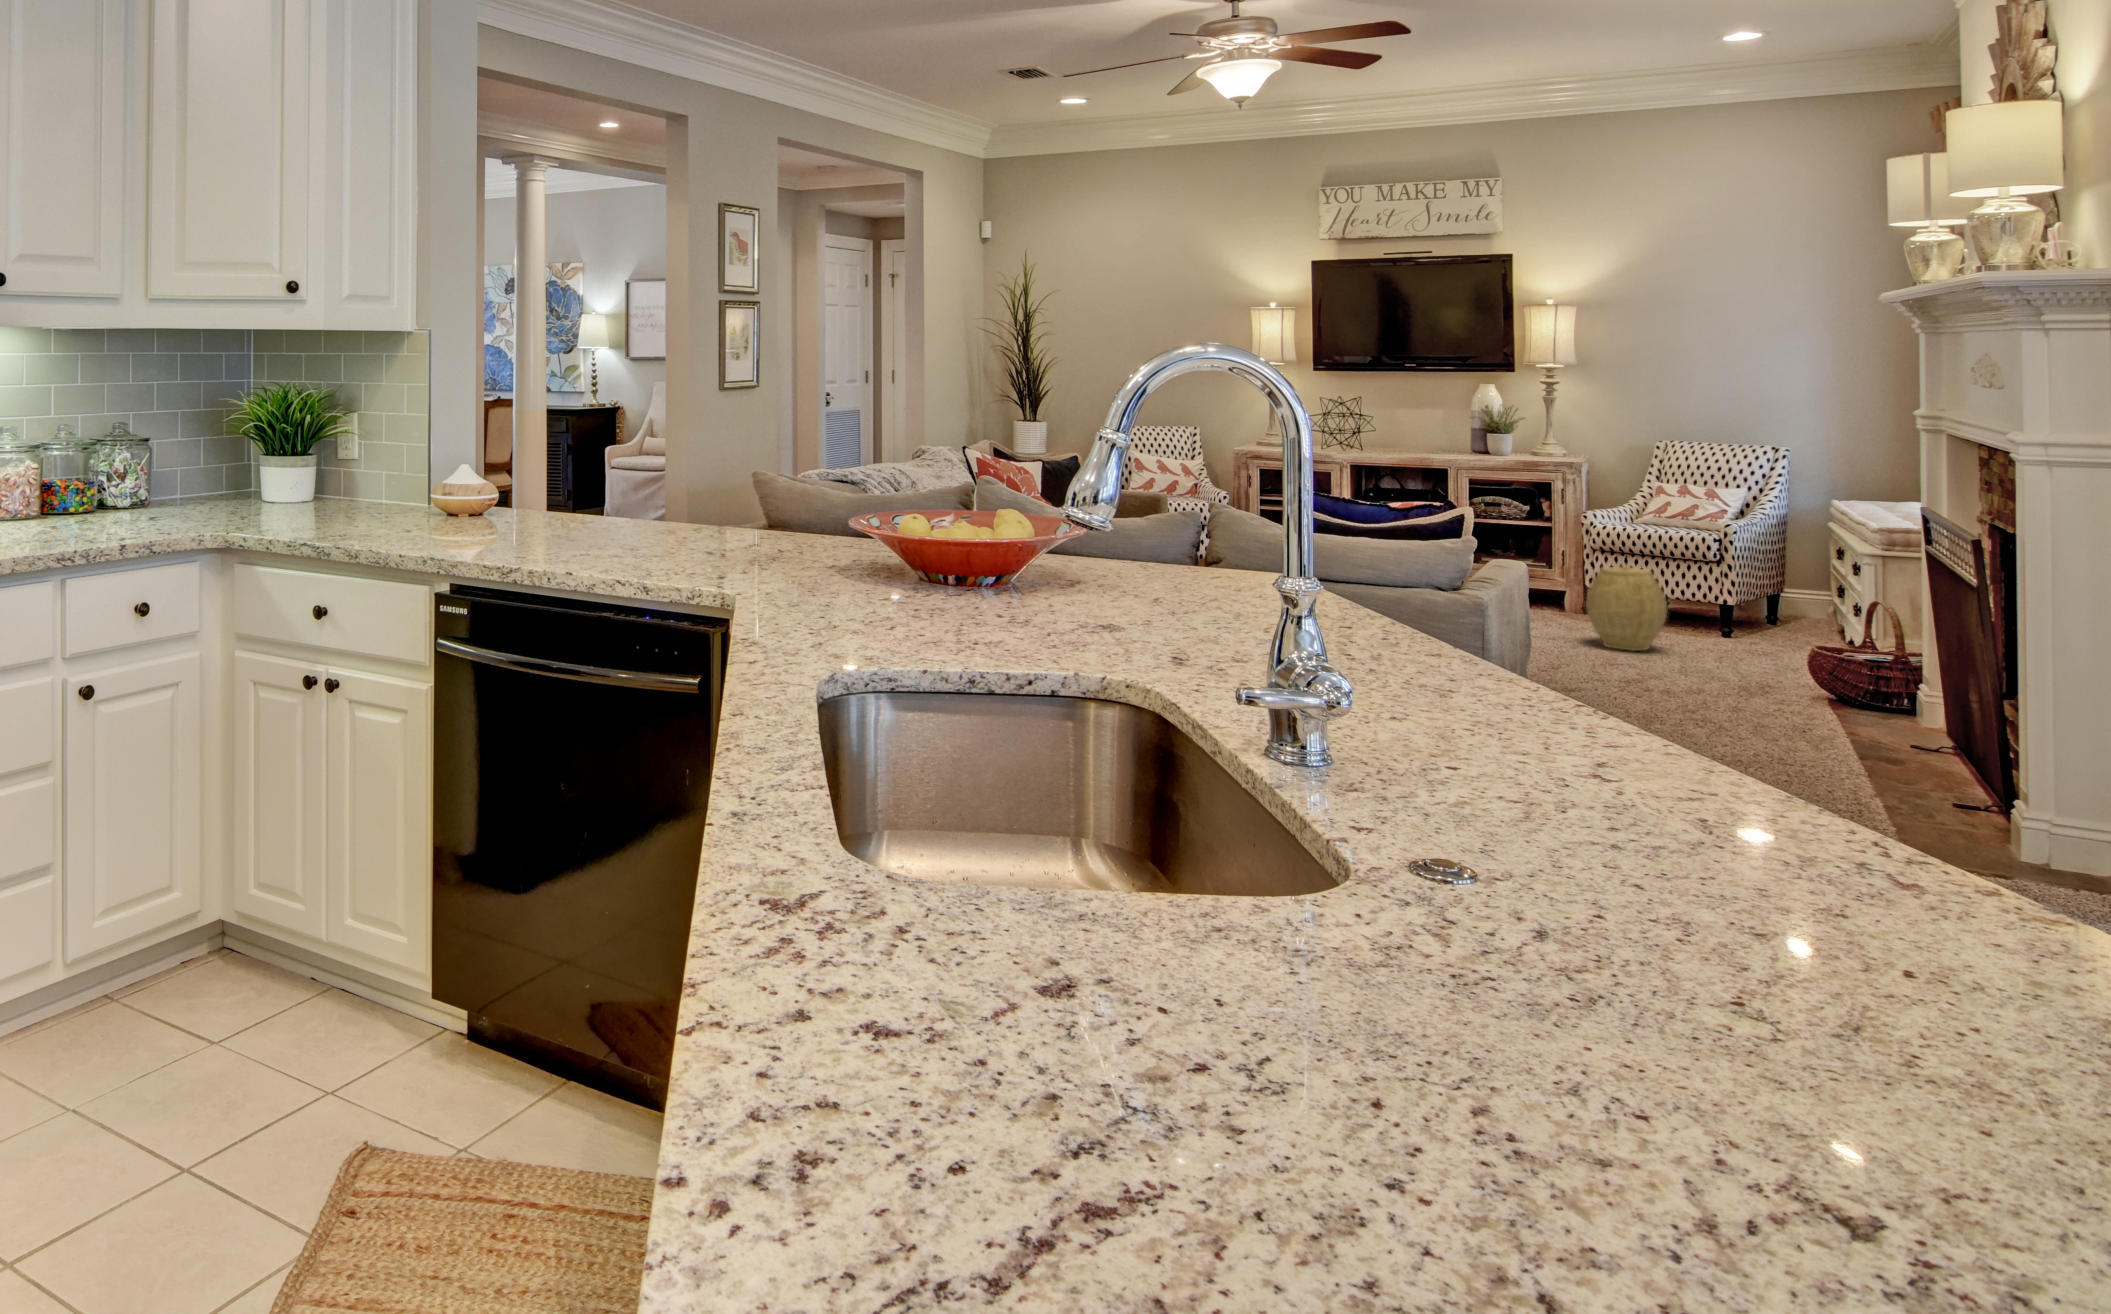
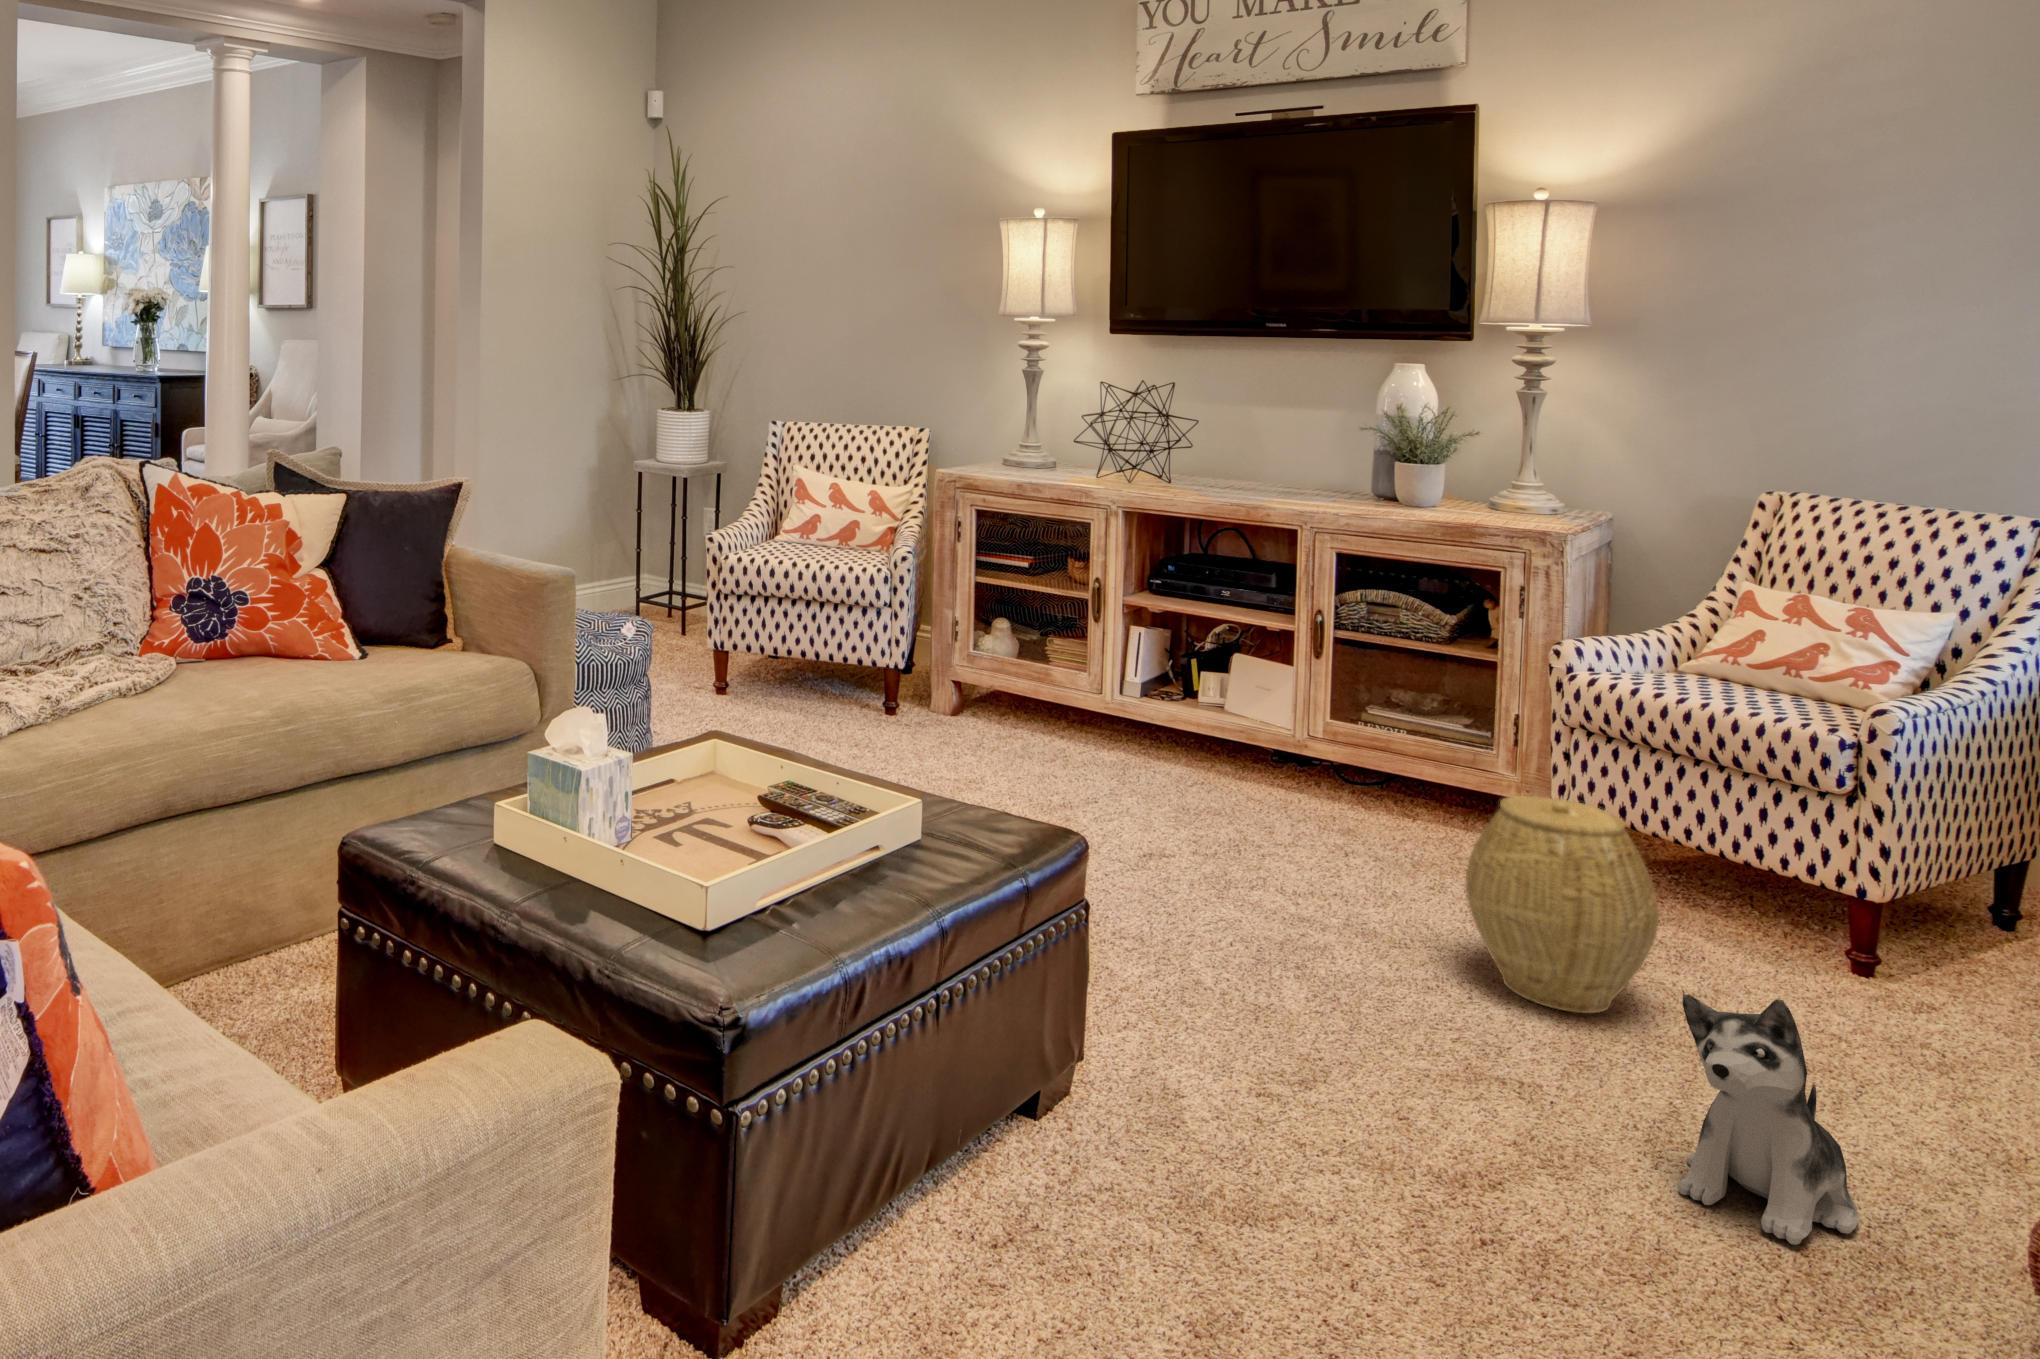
plush toy: none [1702,605,1766,688] -> present [1678,995,1858,1244]

